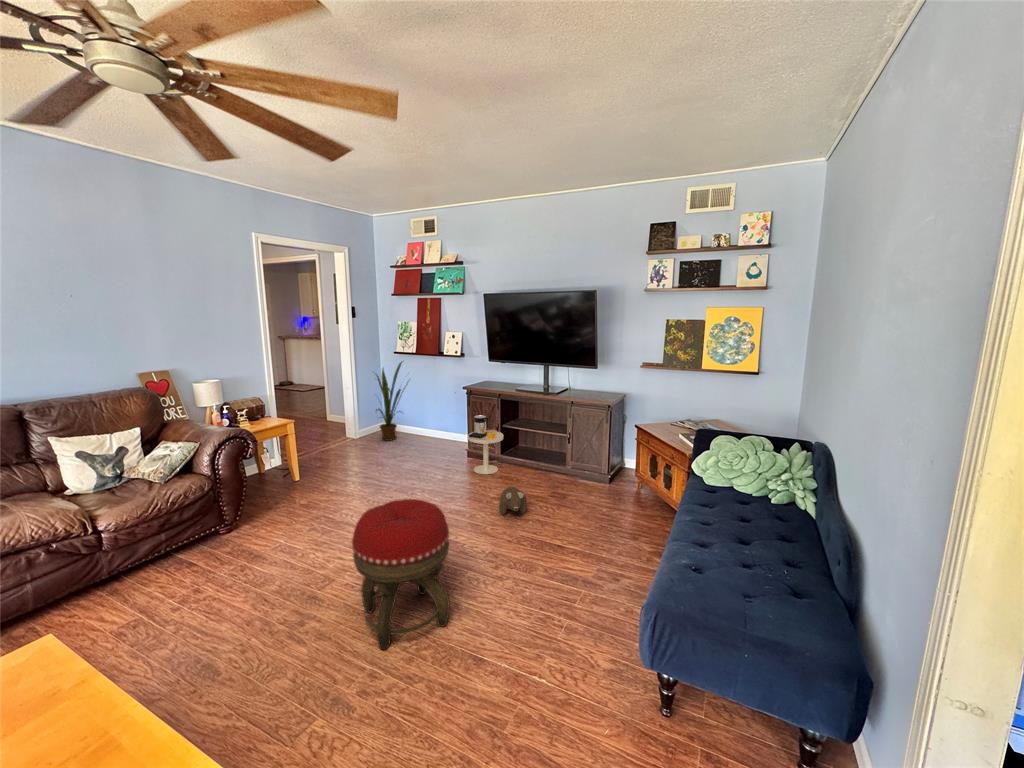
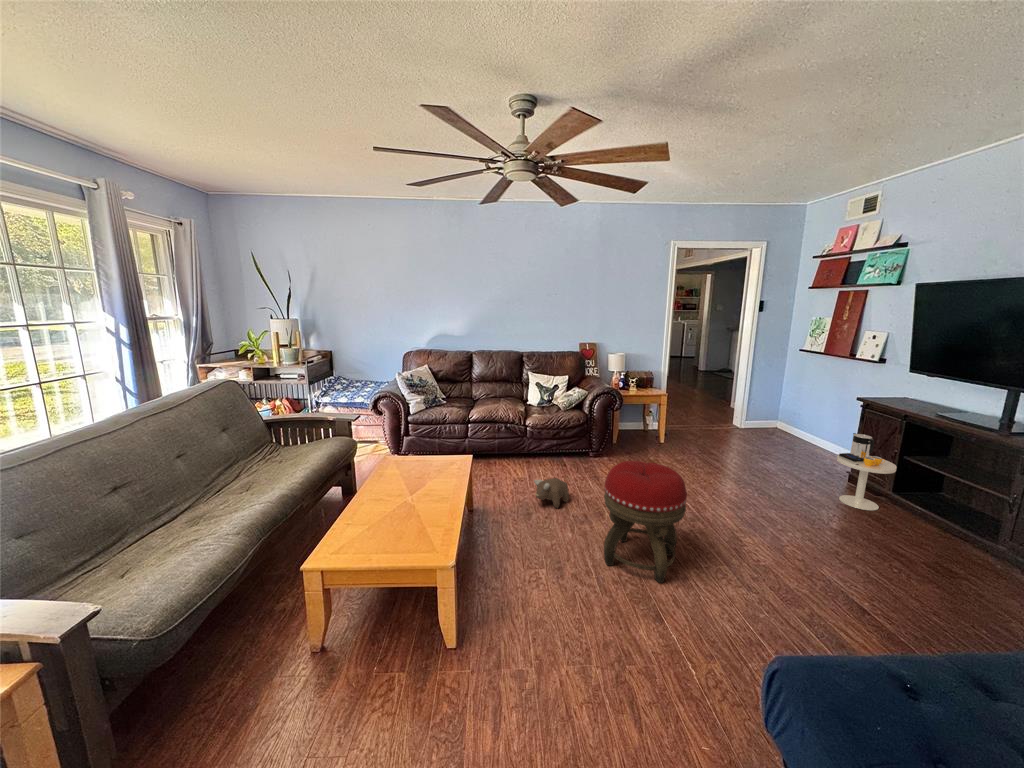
house plant: present [376,361,410,441] -> none [761,360,814,440]
plush toy: present [499,487,527,515] -> present [534,478,569,508]

